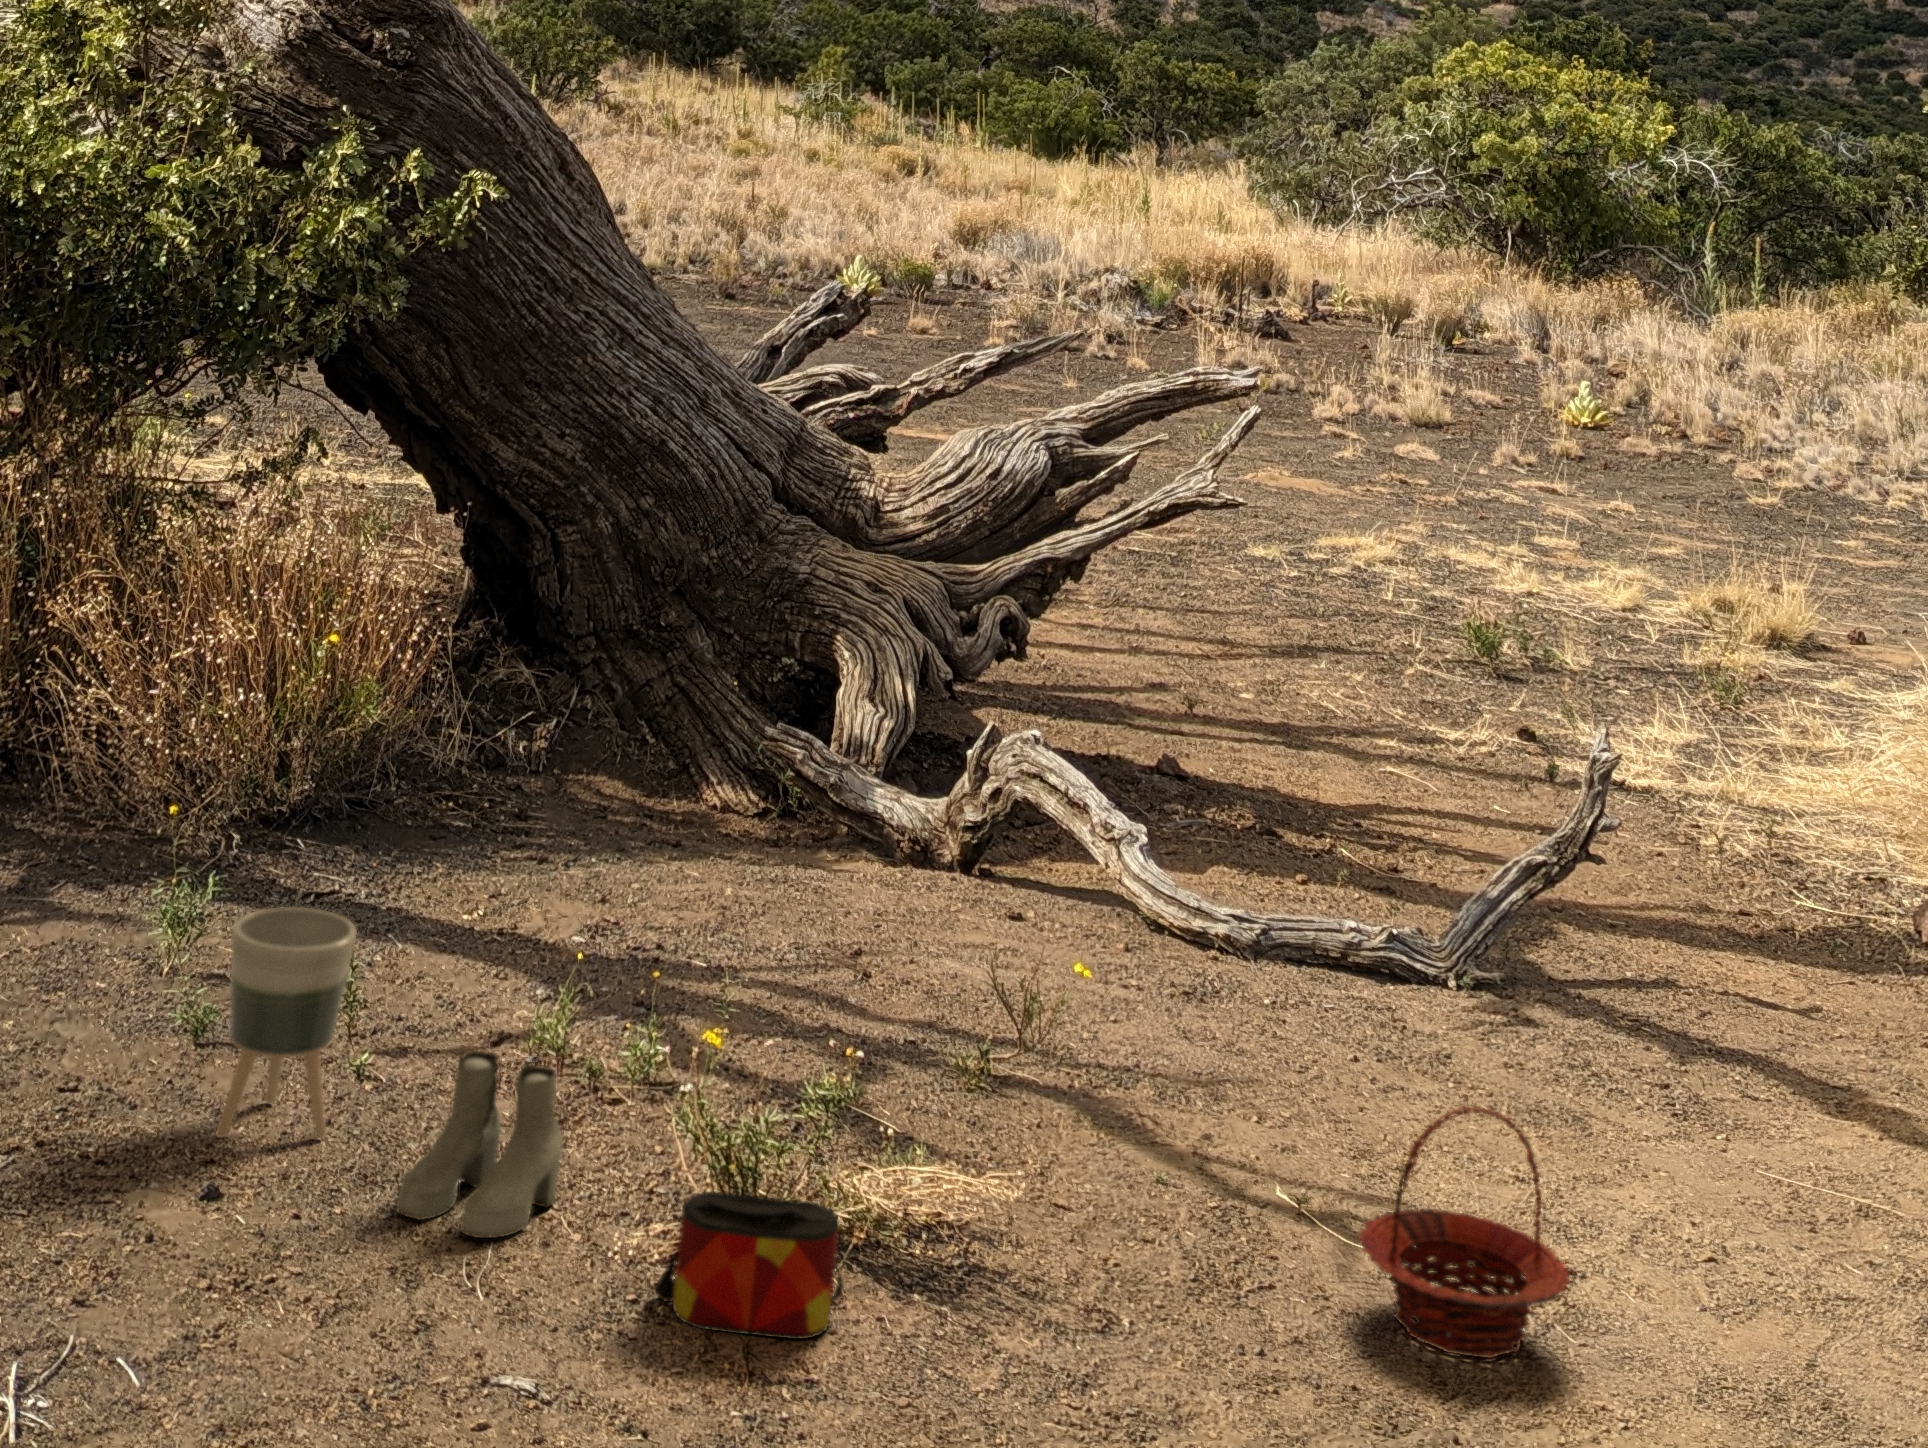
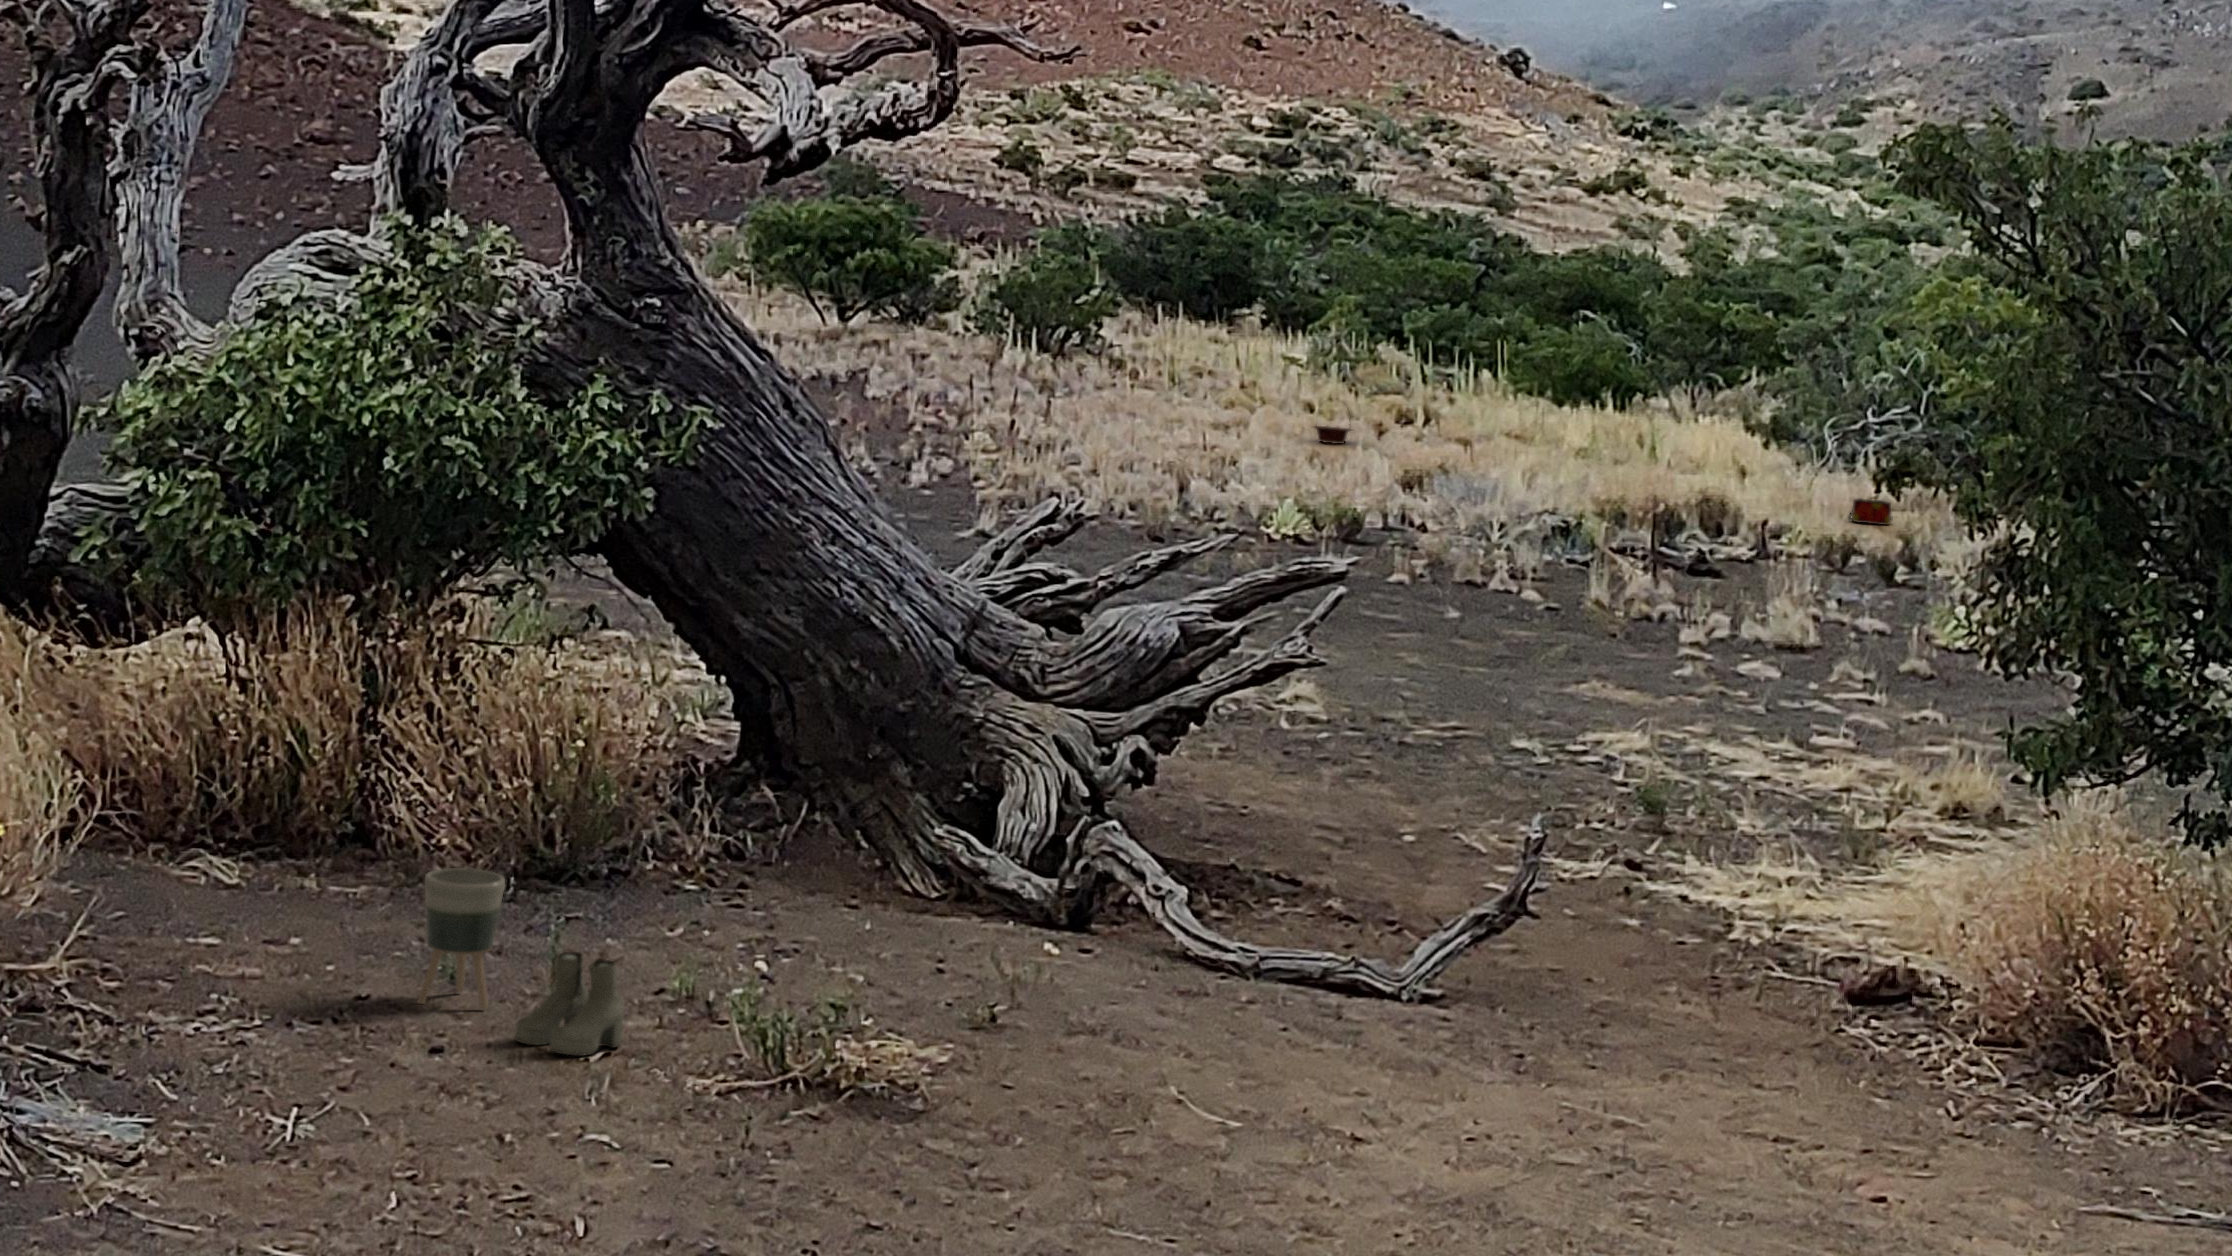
basket: present [1359,1107,1570,1358] -> present [1314,398,1351,444]
bag: present [653,1192,844,1339] -> present [1848,498,1892,525]

